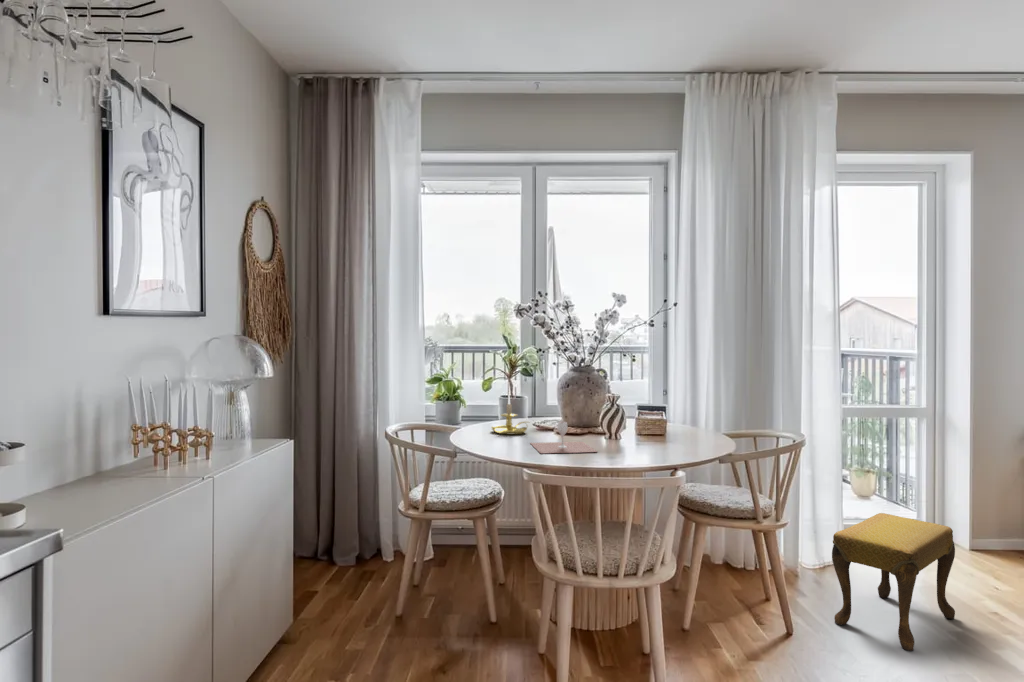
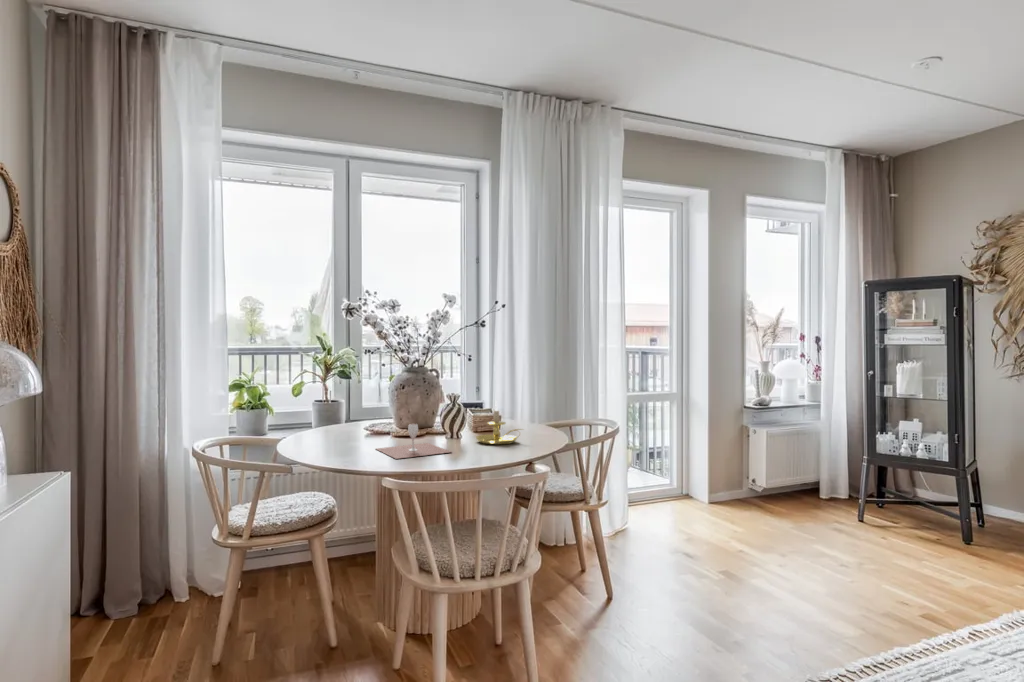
candle holder: present [491,395,527,434] -> present [476,401,521,445]
footstool: present [832,513,955,651] -> none [637,483,718,594]

